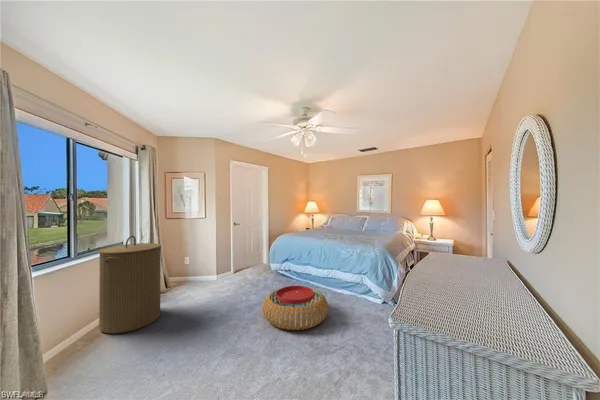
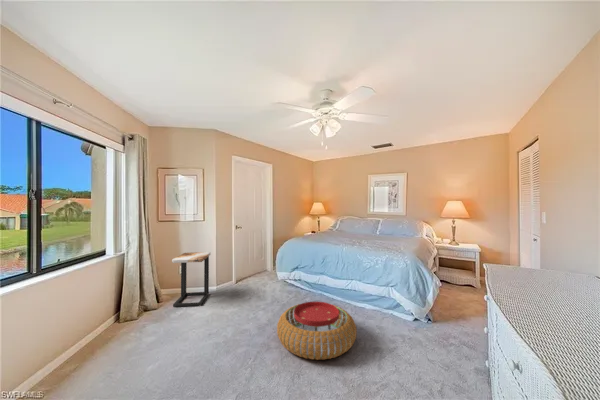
laundry hamper: present [99,236,161,334] -> none [73,243,152,369]
side table: none [178,245,211,291] -> present [172,252,210,307]

